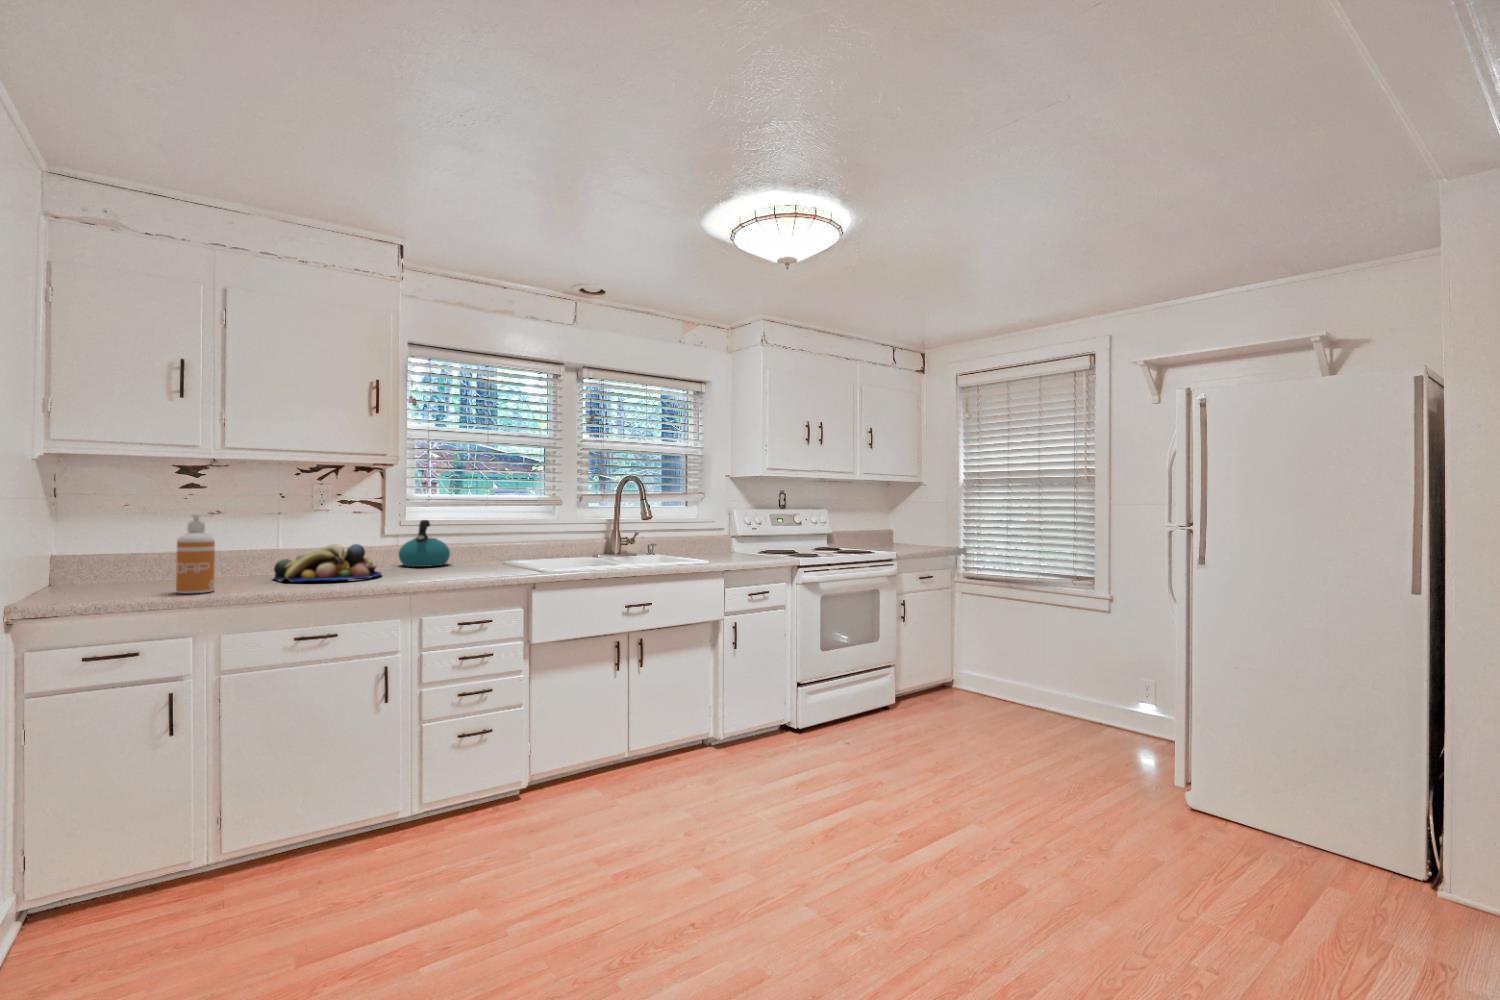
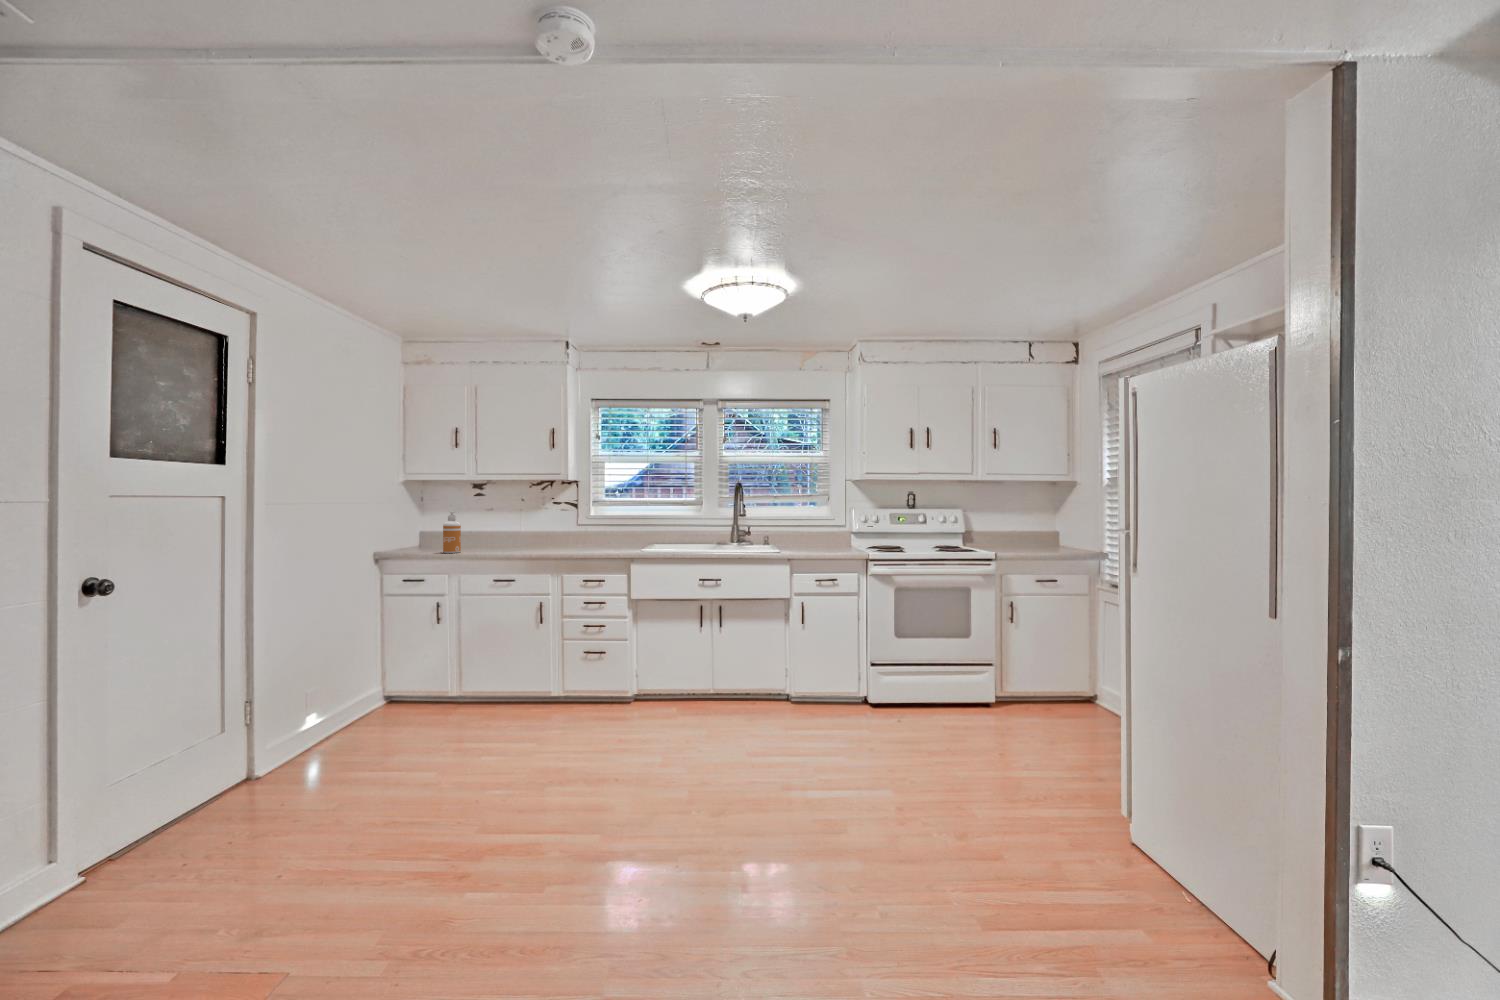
kettle: present [399,520,450,567] -> none [584,515,616,545]
fruit bowl: present [273,544,382,582] -> none [499,529,557,550]

